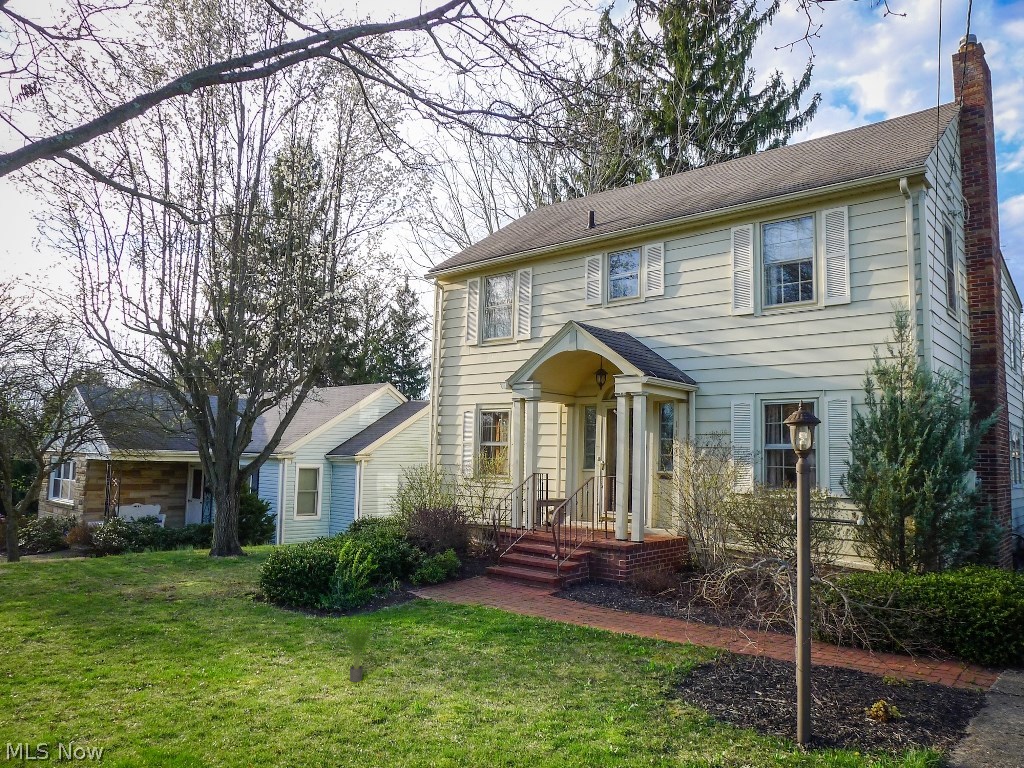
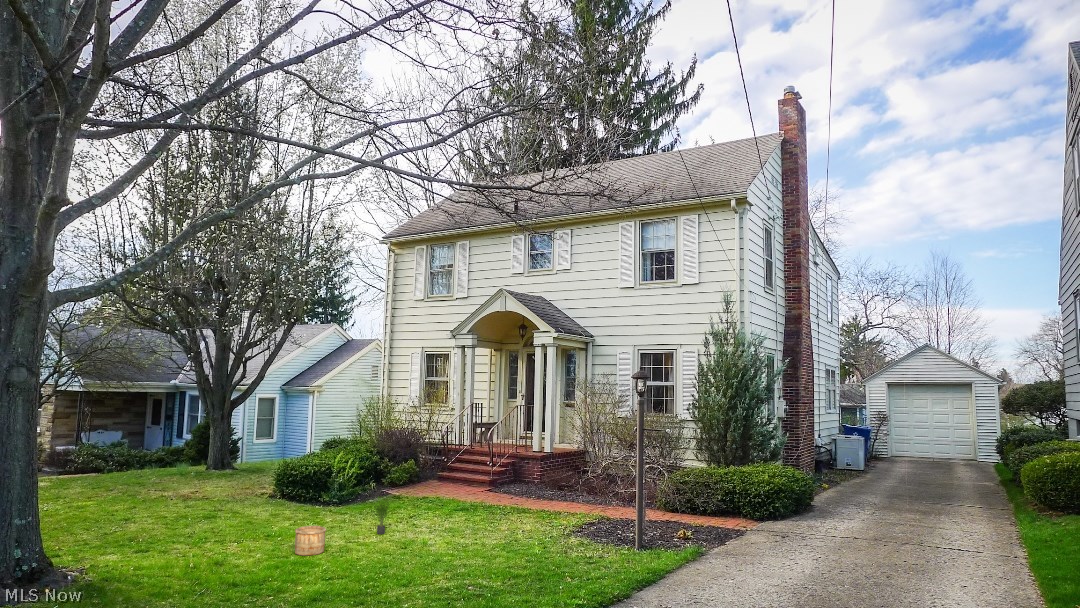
wooden bucket: none [176,677,235,737] -> present [295,526,326,555]

